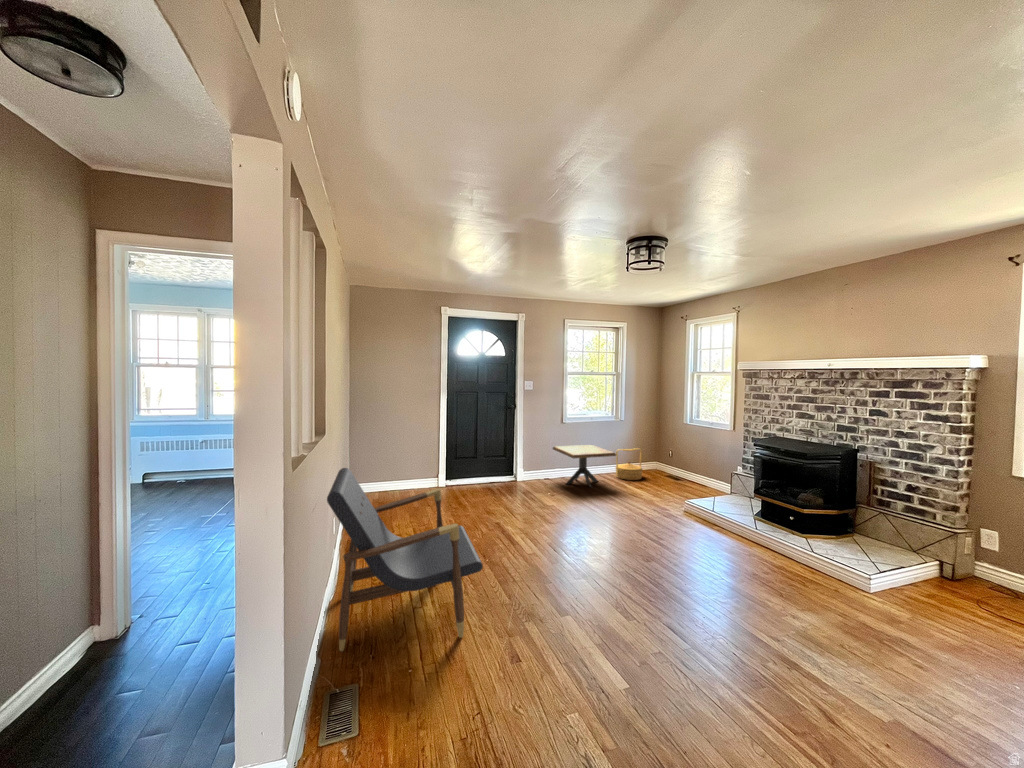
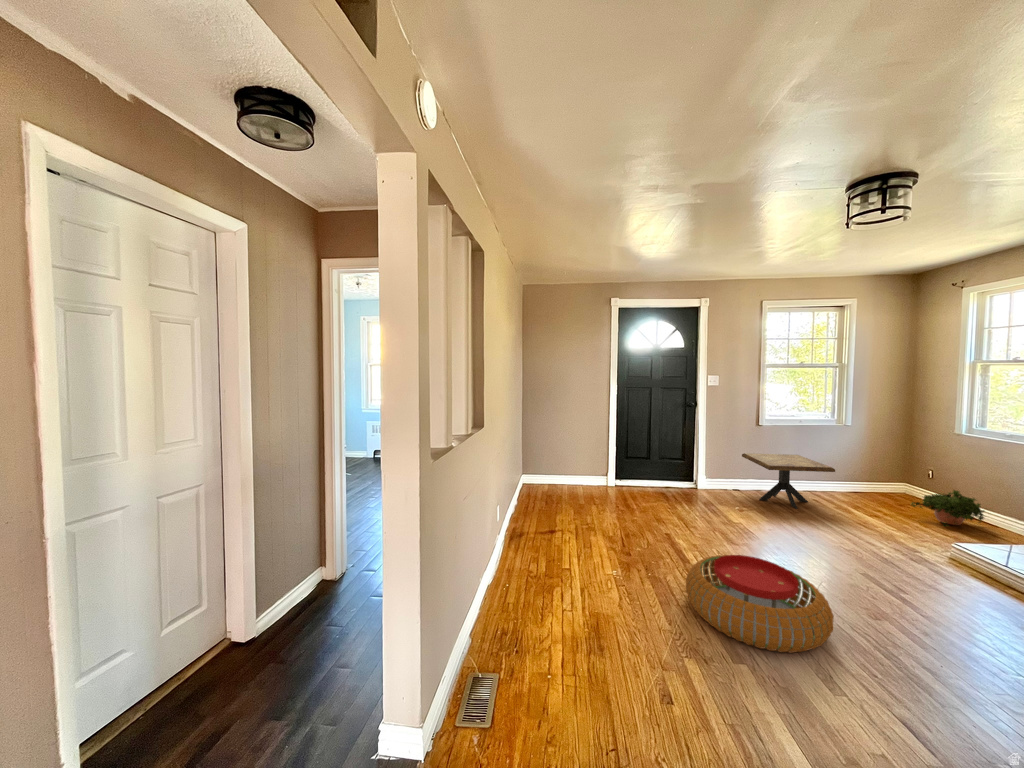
woven basket: present [616,448,642,480] -> none [836,463,881,506]
potted plant: none [659,462,699,489] -> present [911,490,984,526]
lounge chair: present [327,468,483,651] -> none [478,460,634,655]
pouf: none [520,529,623,600] -> present [686,555,834,653]

